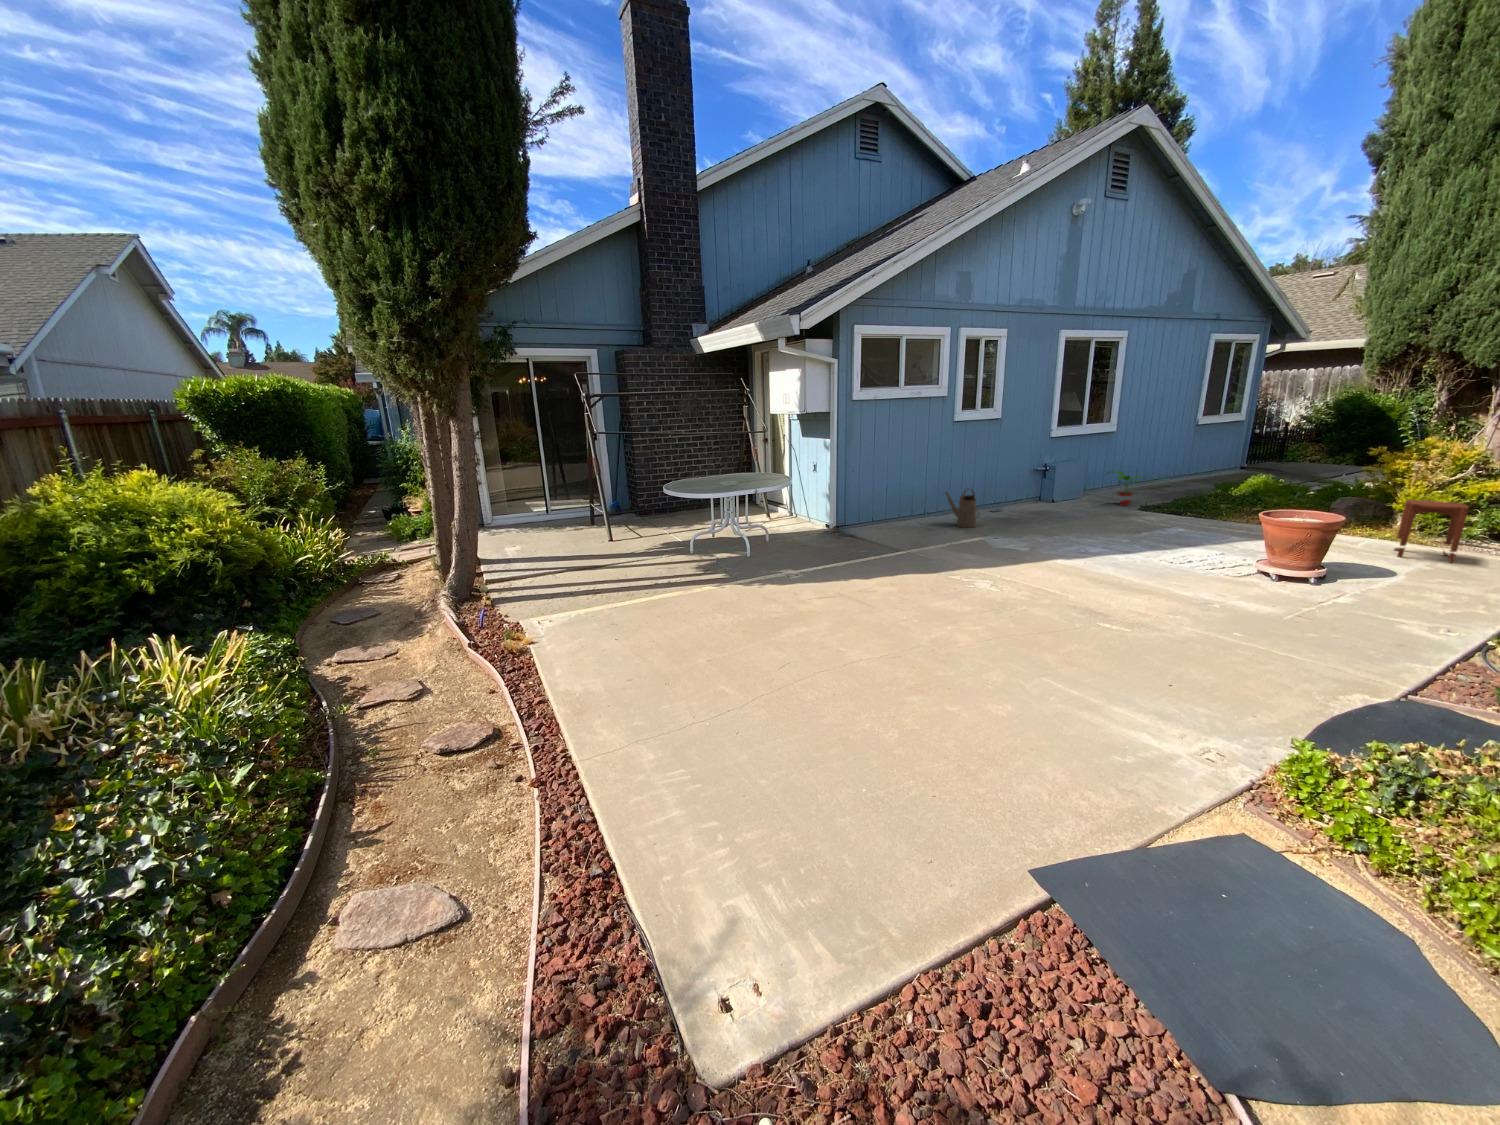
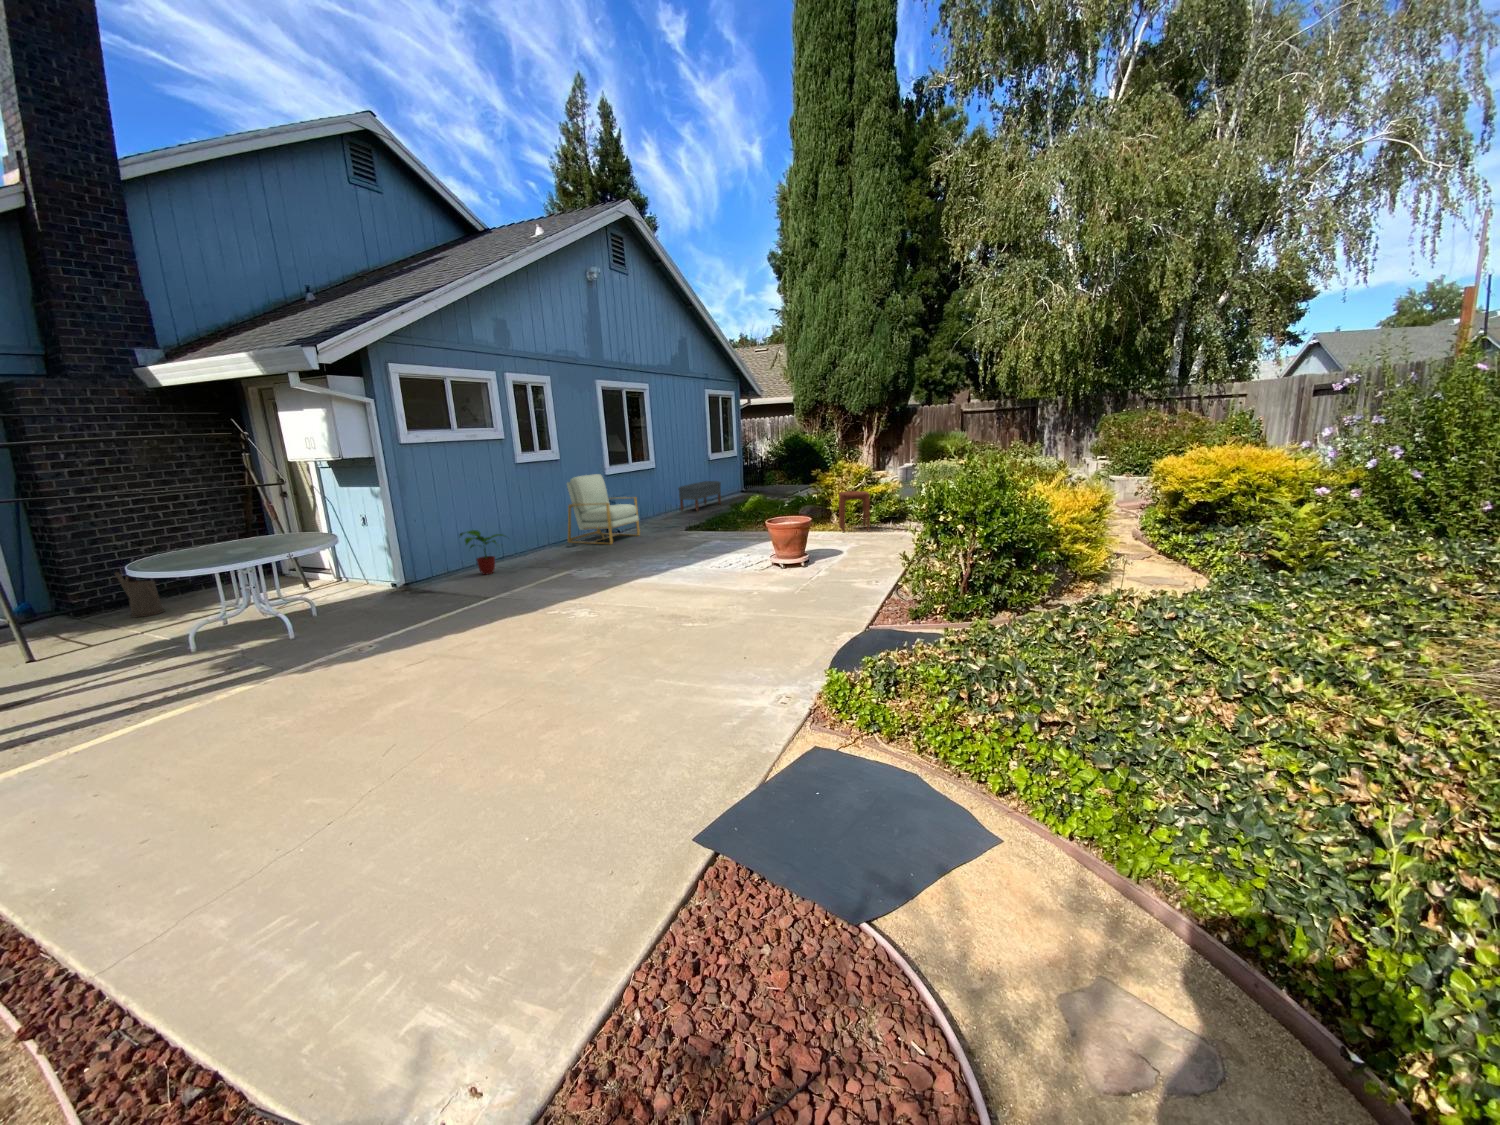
chair: none [1000,446,1089,523] -> present [567,474,640,544]
bench: none [1145,465,1211,500] -> present [678,481,721,511]
potted plant: present [1108,471,1141,506] -> present [460,530,504,574]
watering can: present [945,489,980,528] -> present [115,572,164,617]

